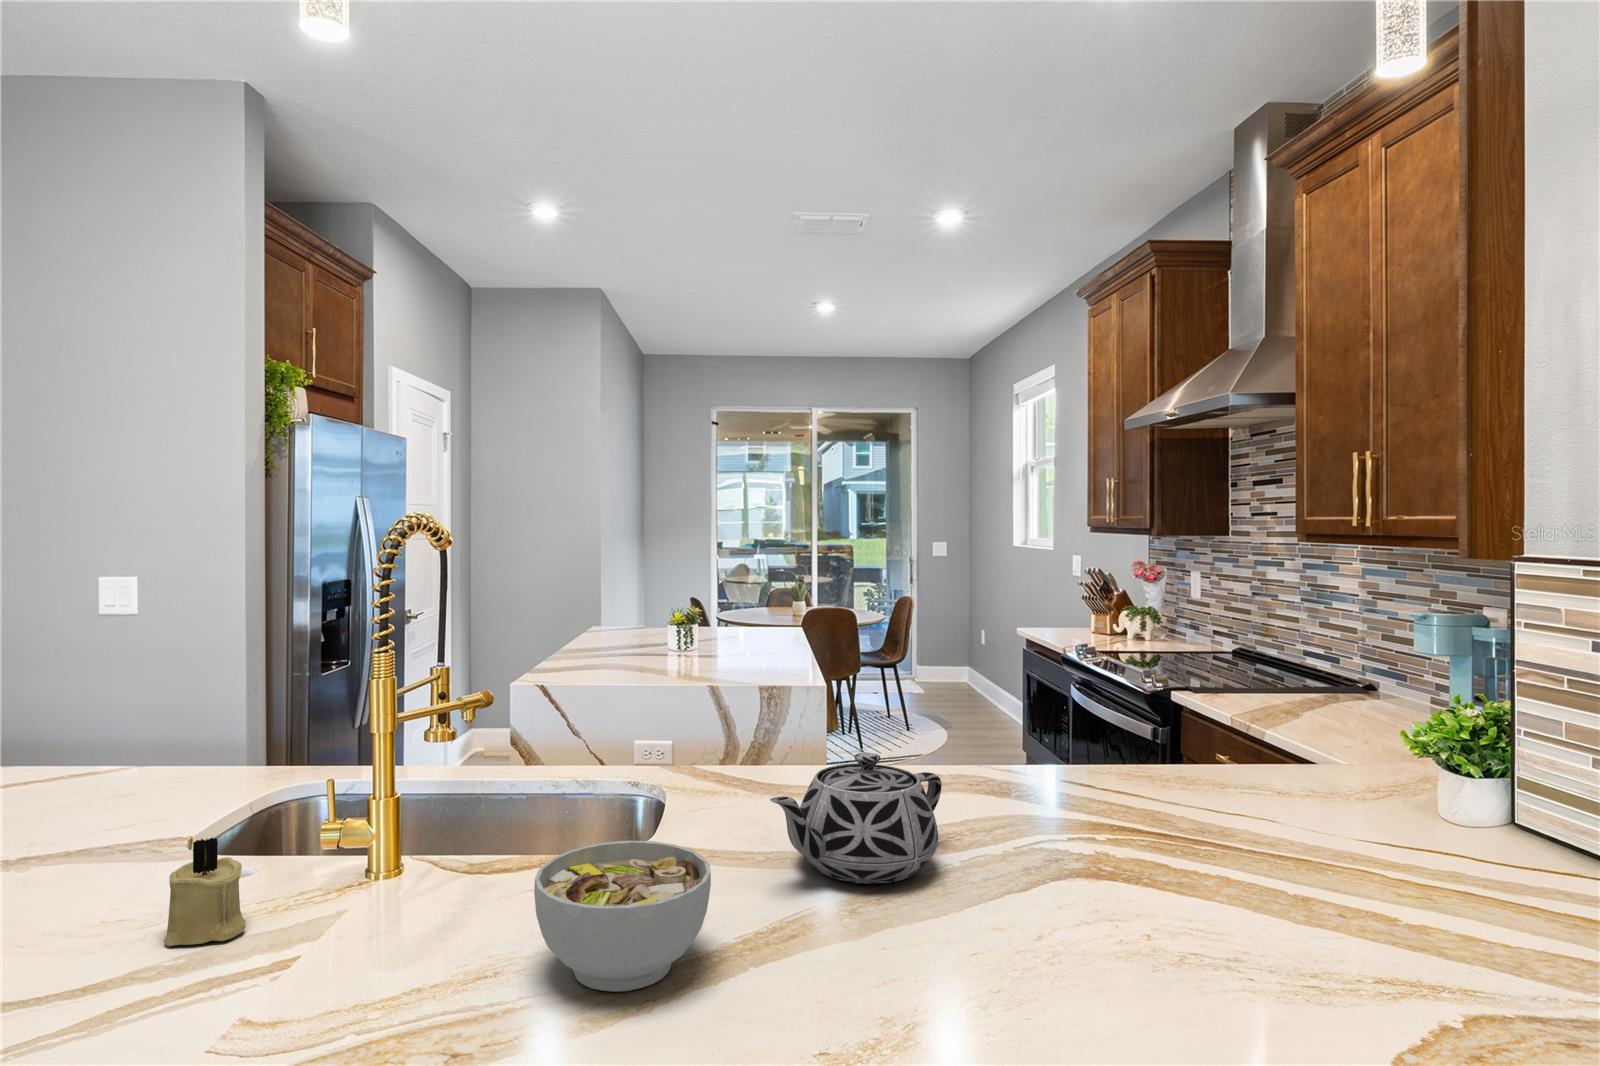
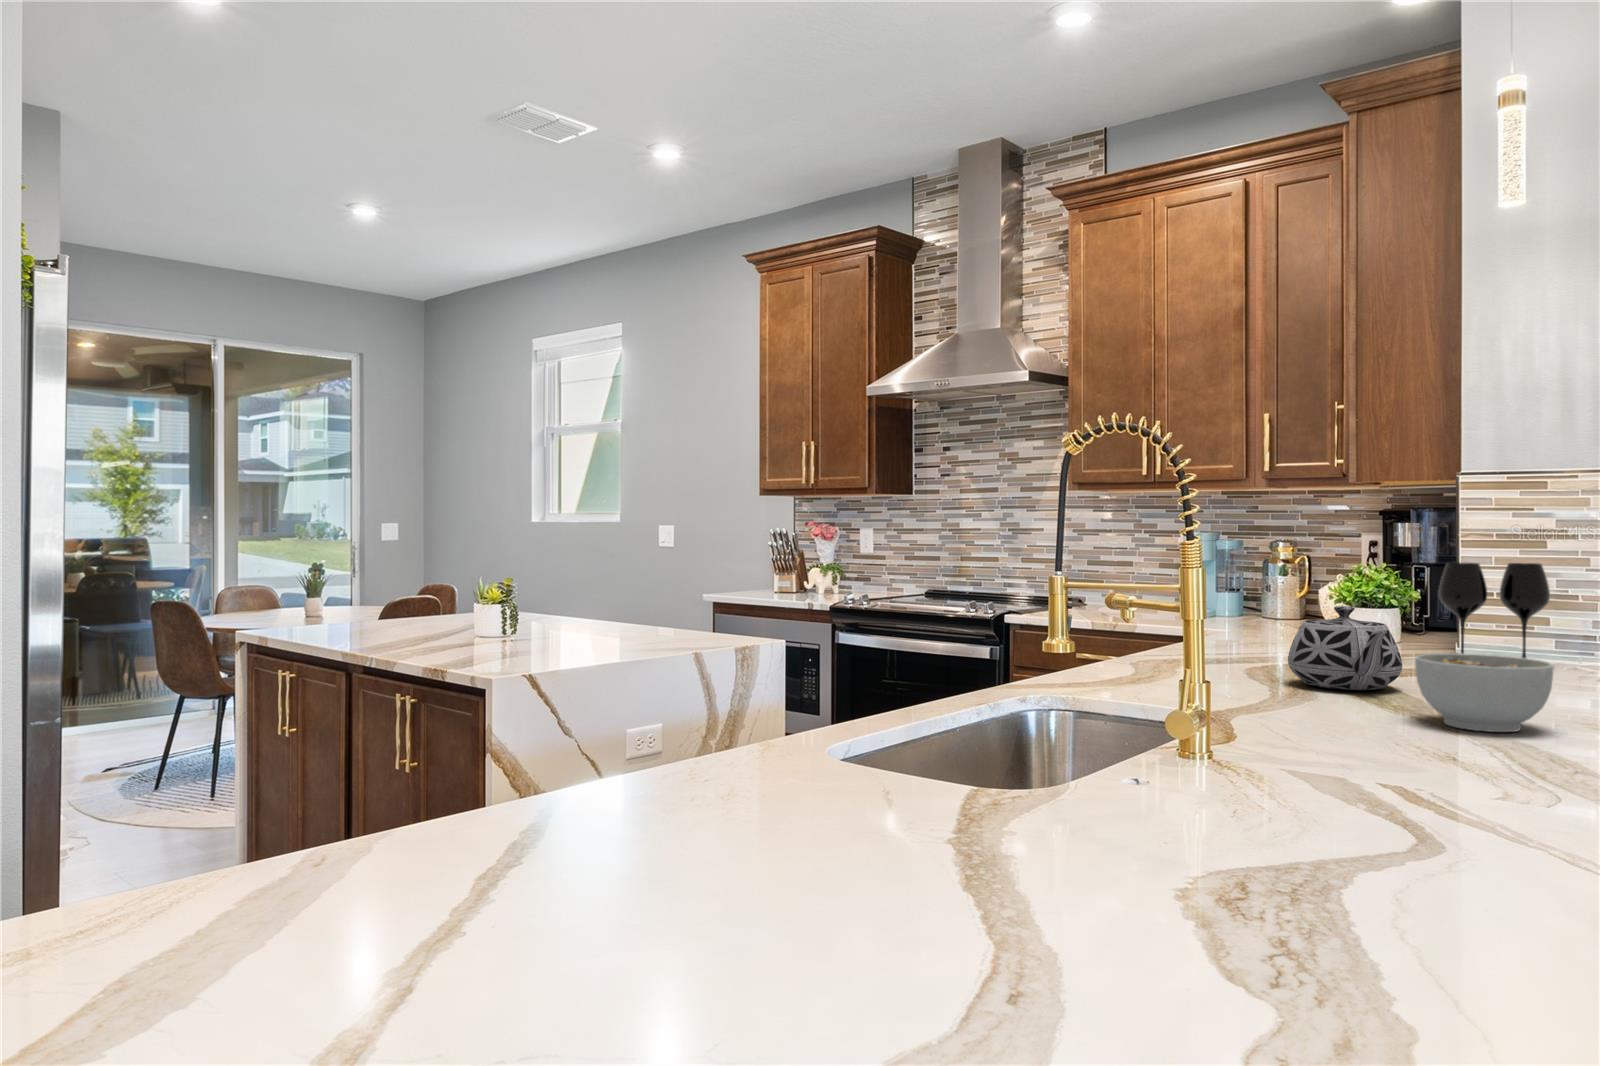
wine glass: none [1240,717,1436,955] -> present [1439,562,1550,658]
candle: present [164,837,246,946] -> none [1300,688,1363,777]

